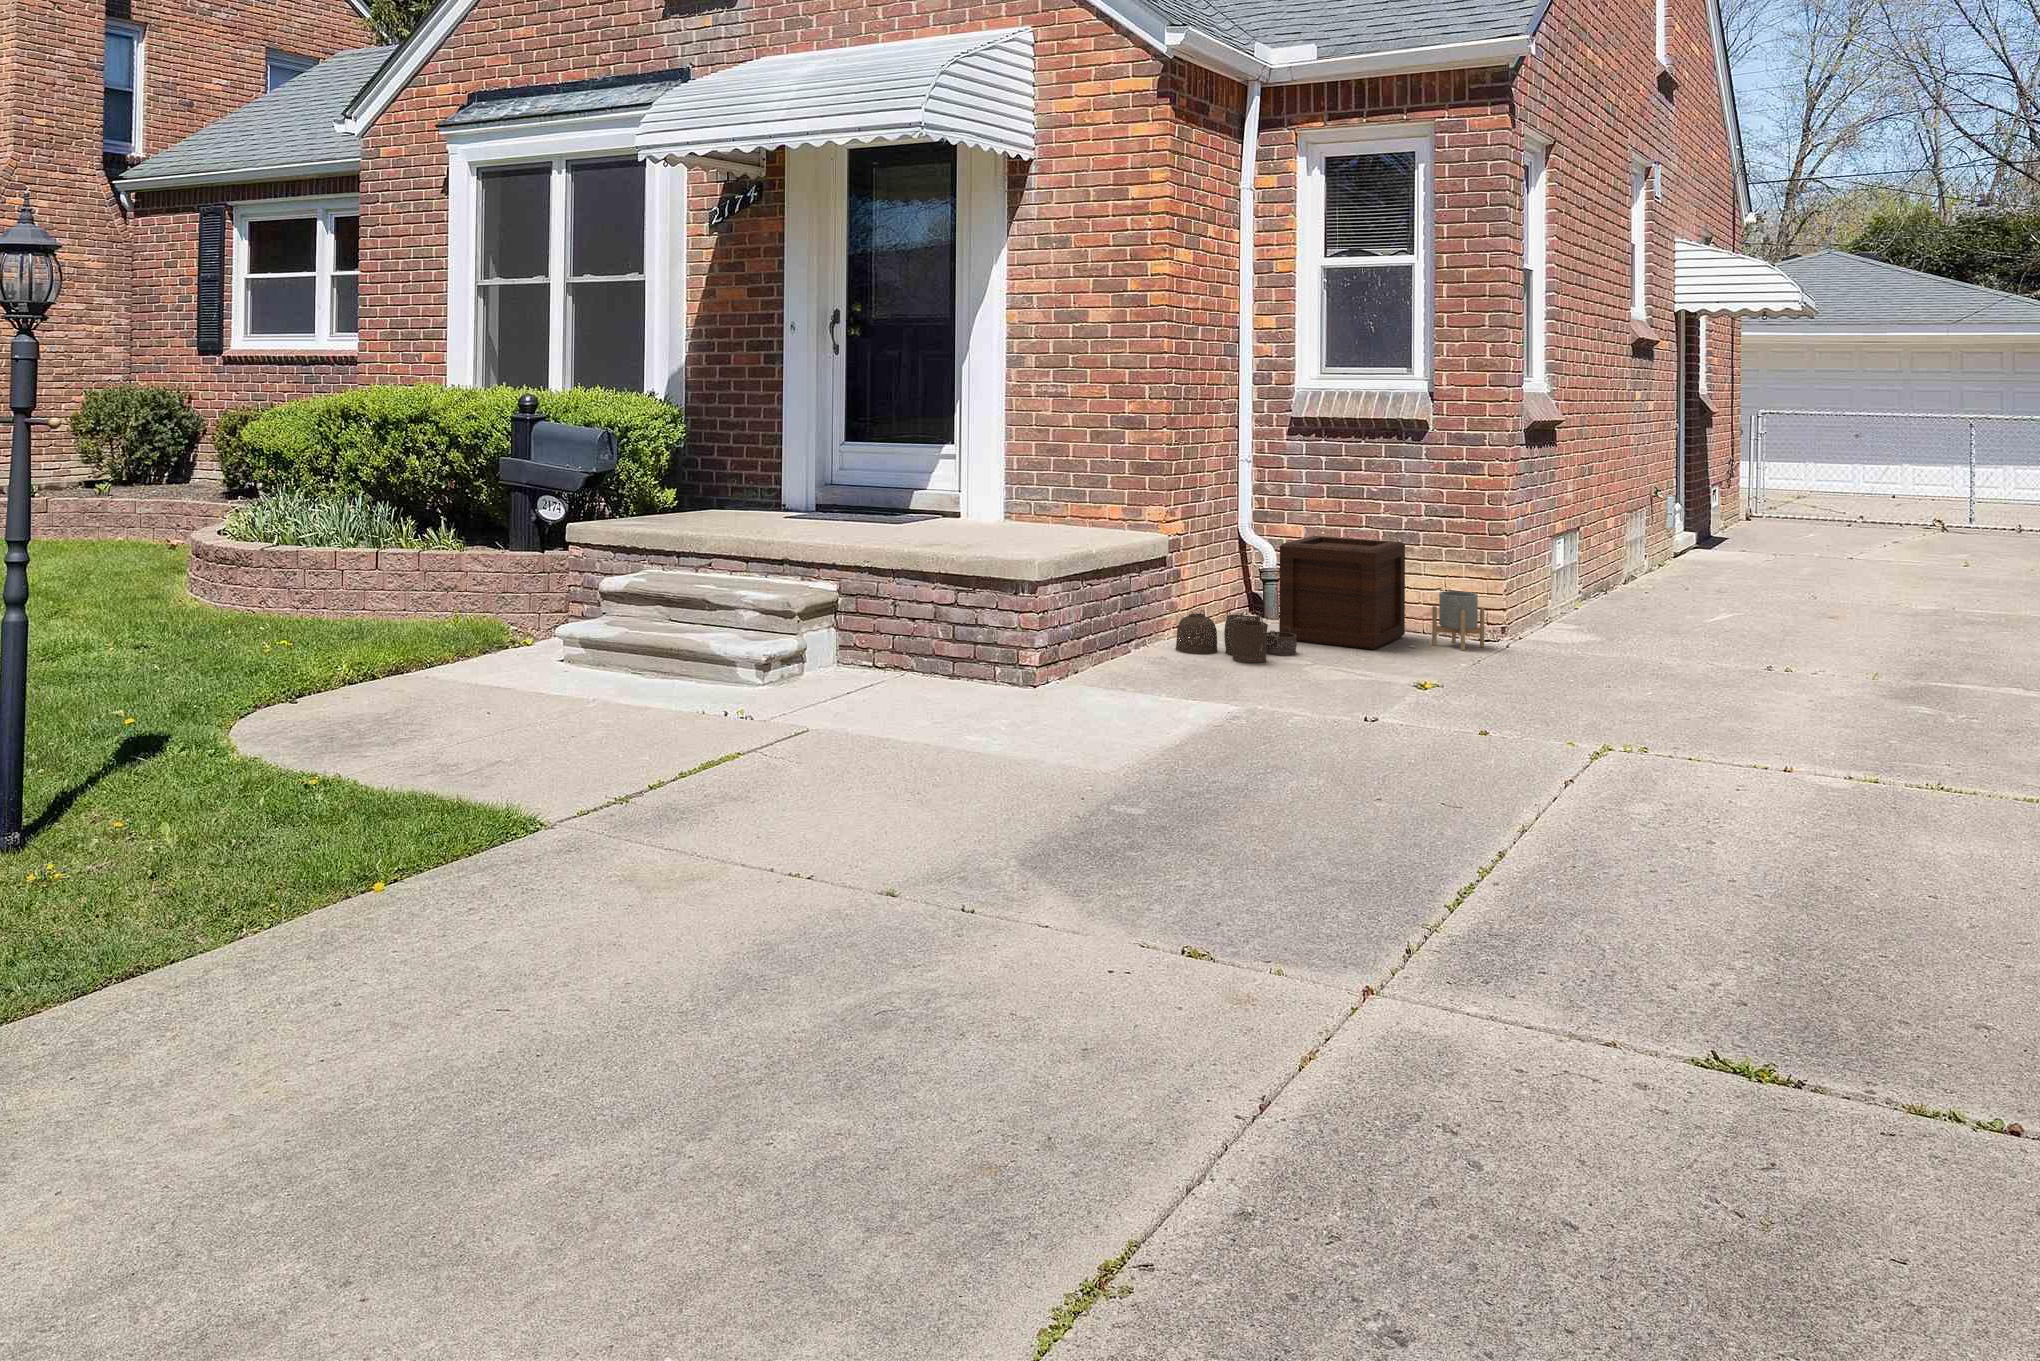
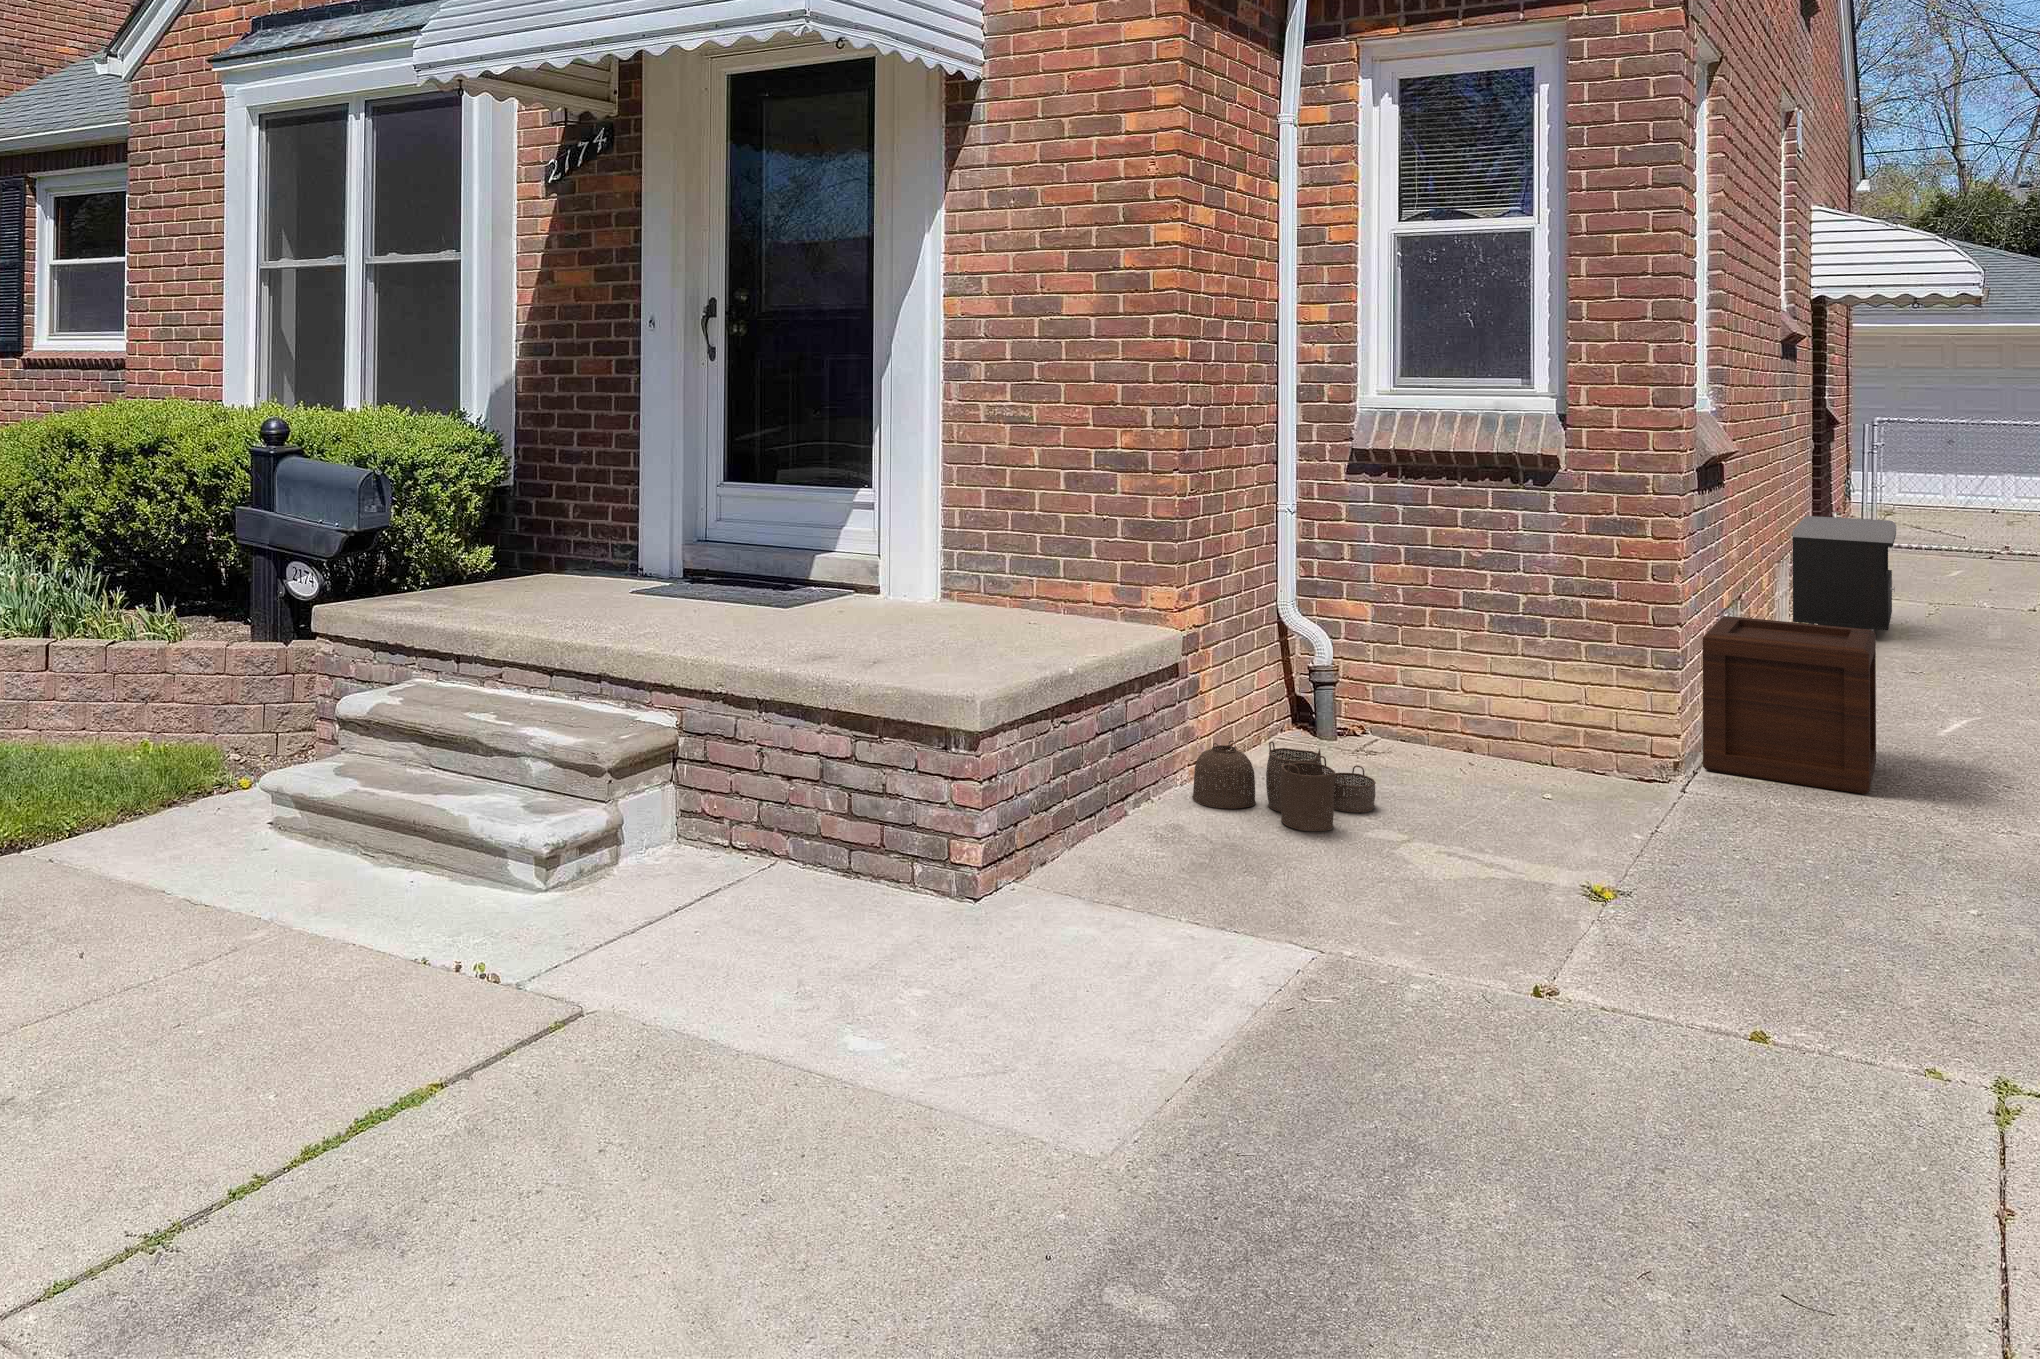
storage bench: none [1643,484,1727,574] -> present [1793,516,1896,631]
wooden crate: present [1279,536,1405,650] -> present [1703,616,1876,794]
planter: present [1432,591,1484,650] -> none [1573,707,1652,801]

